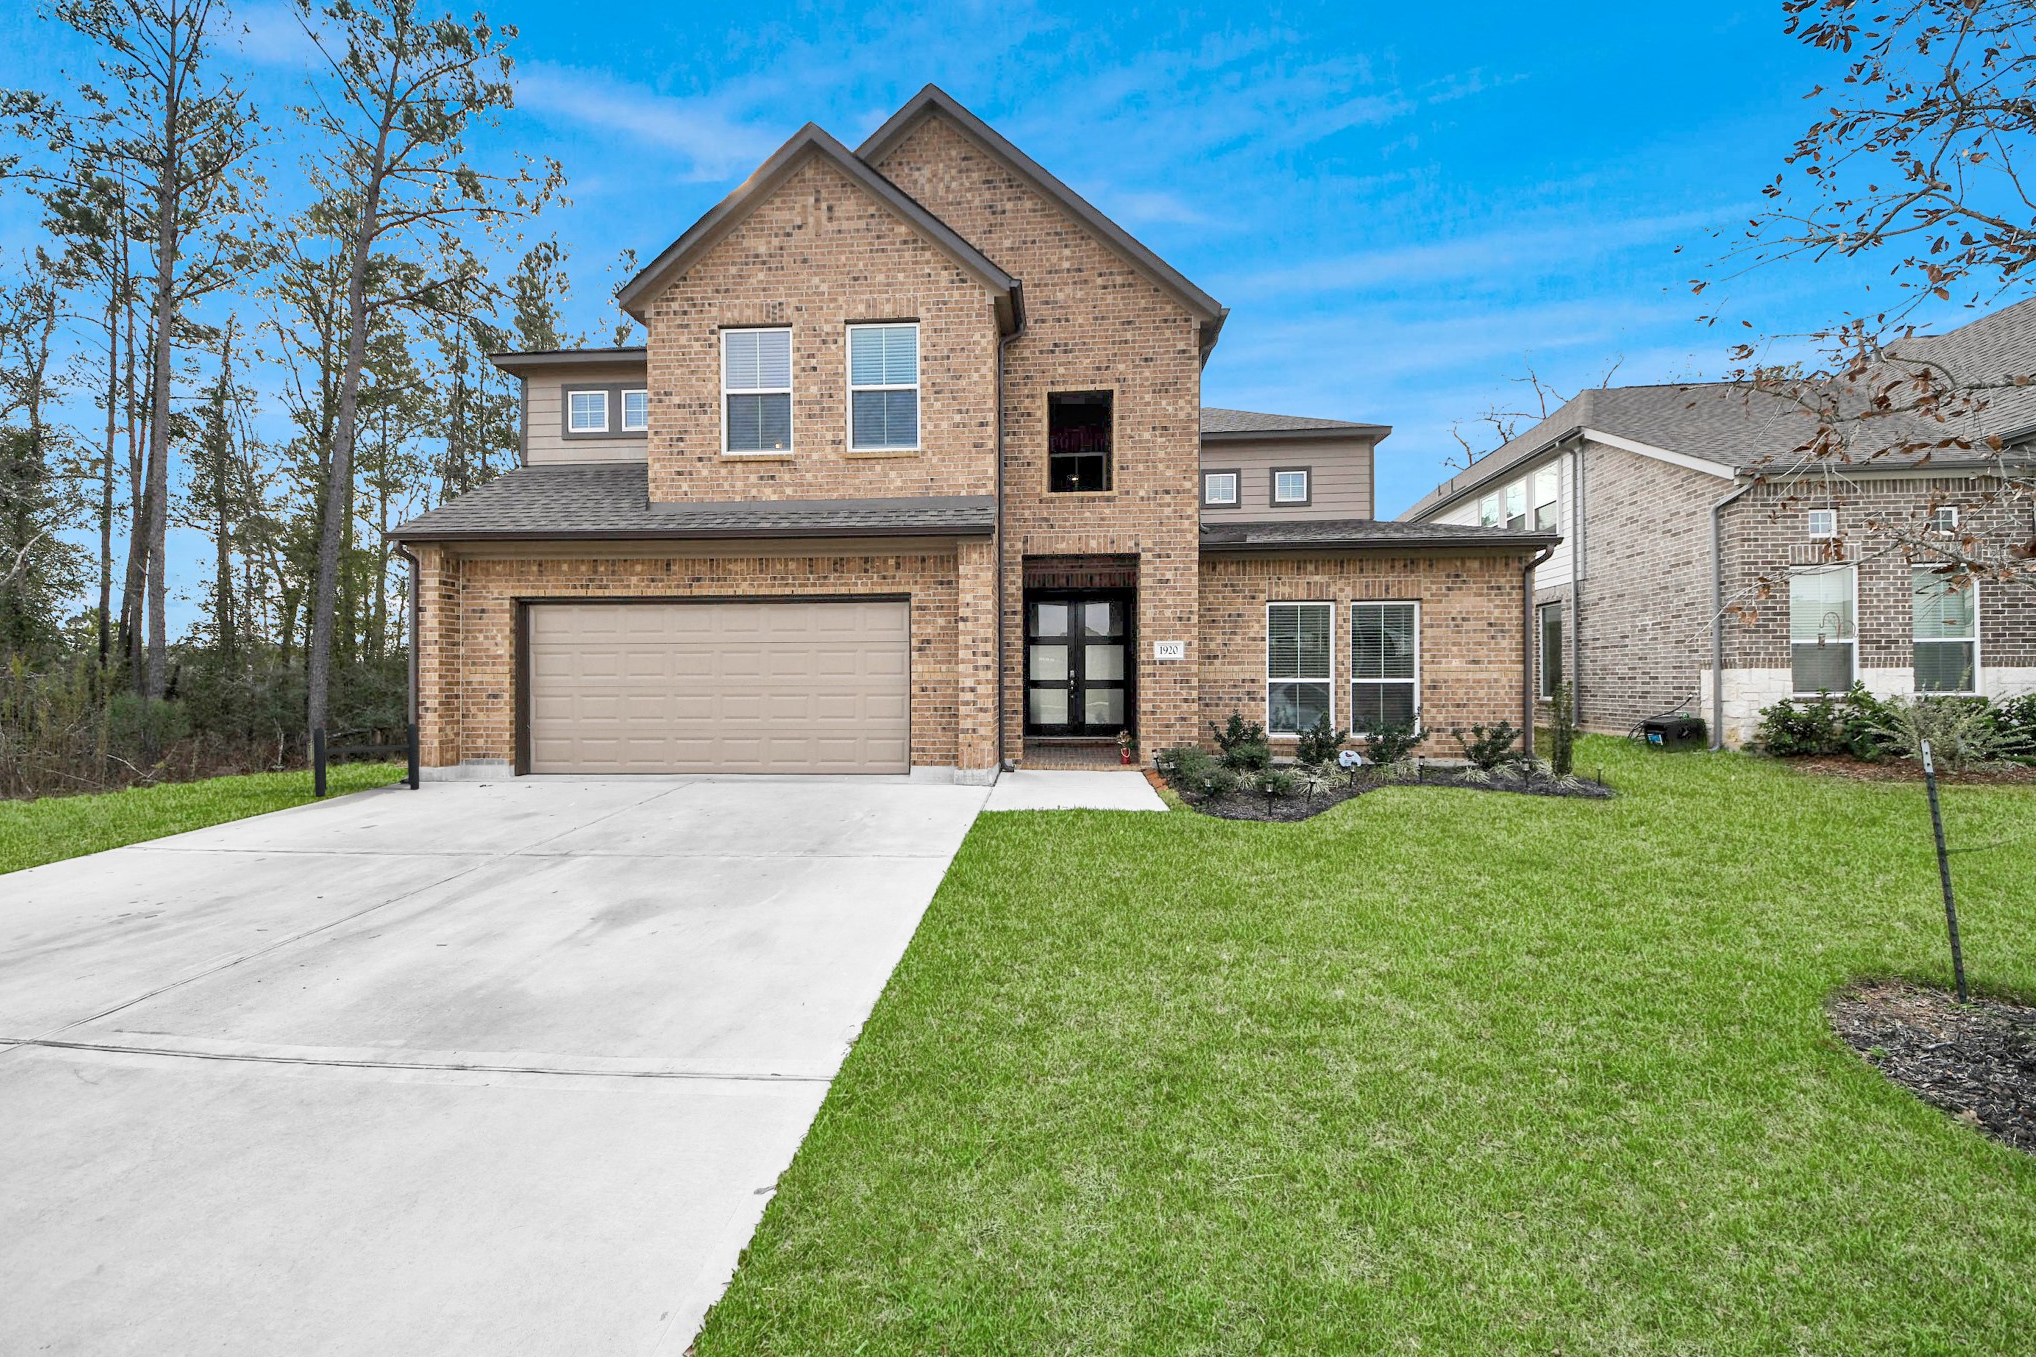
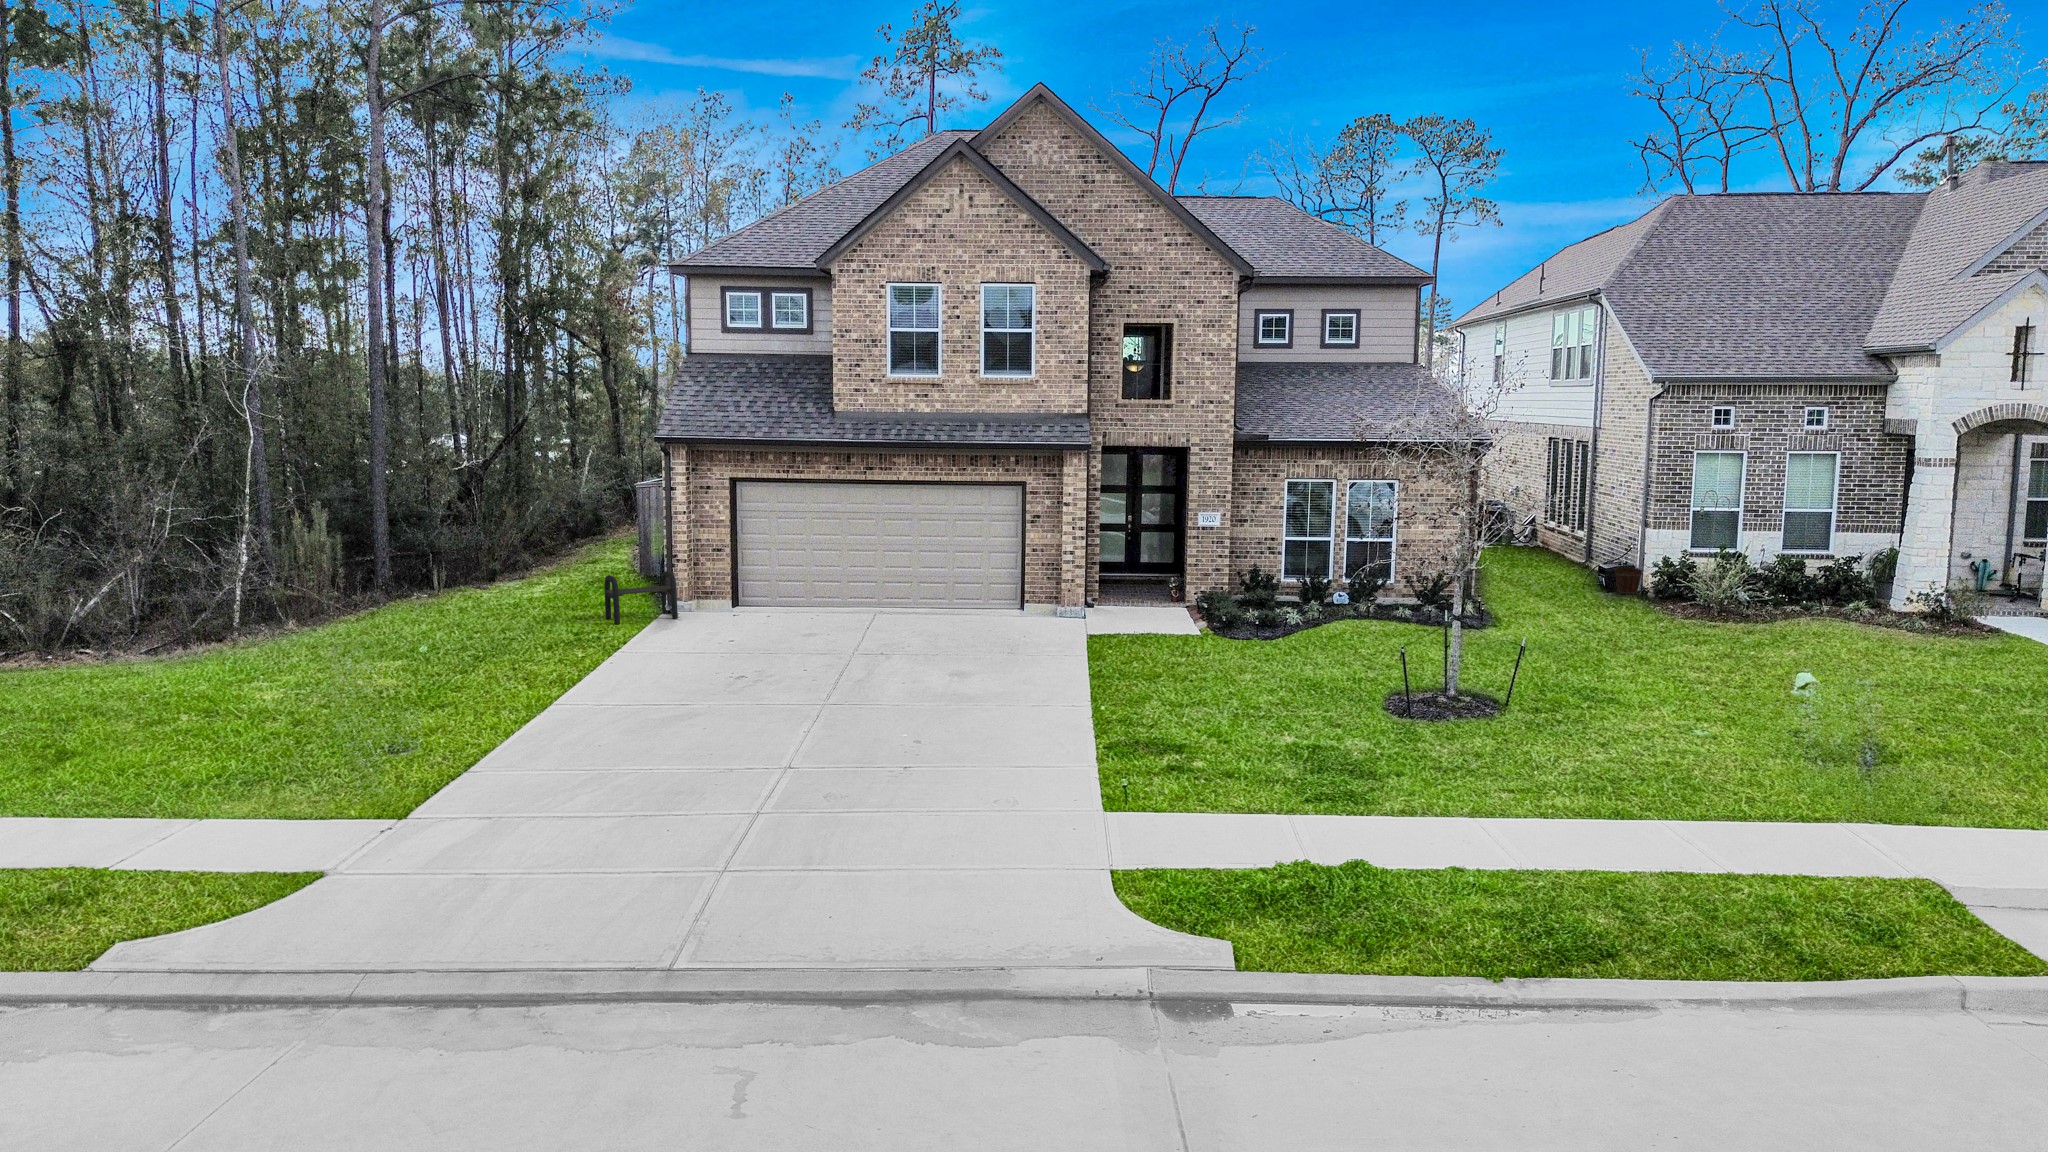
bucket: none [1715,715,1754,750] -> present [1615,568,1642,595]

